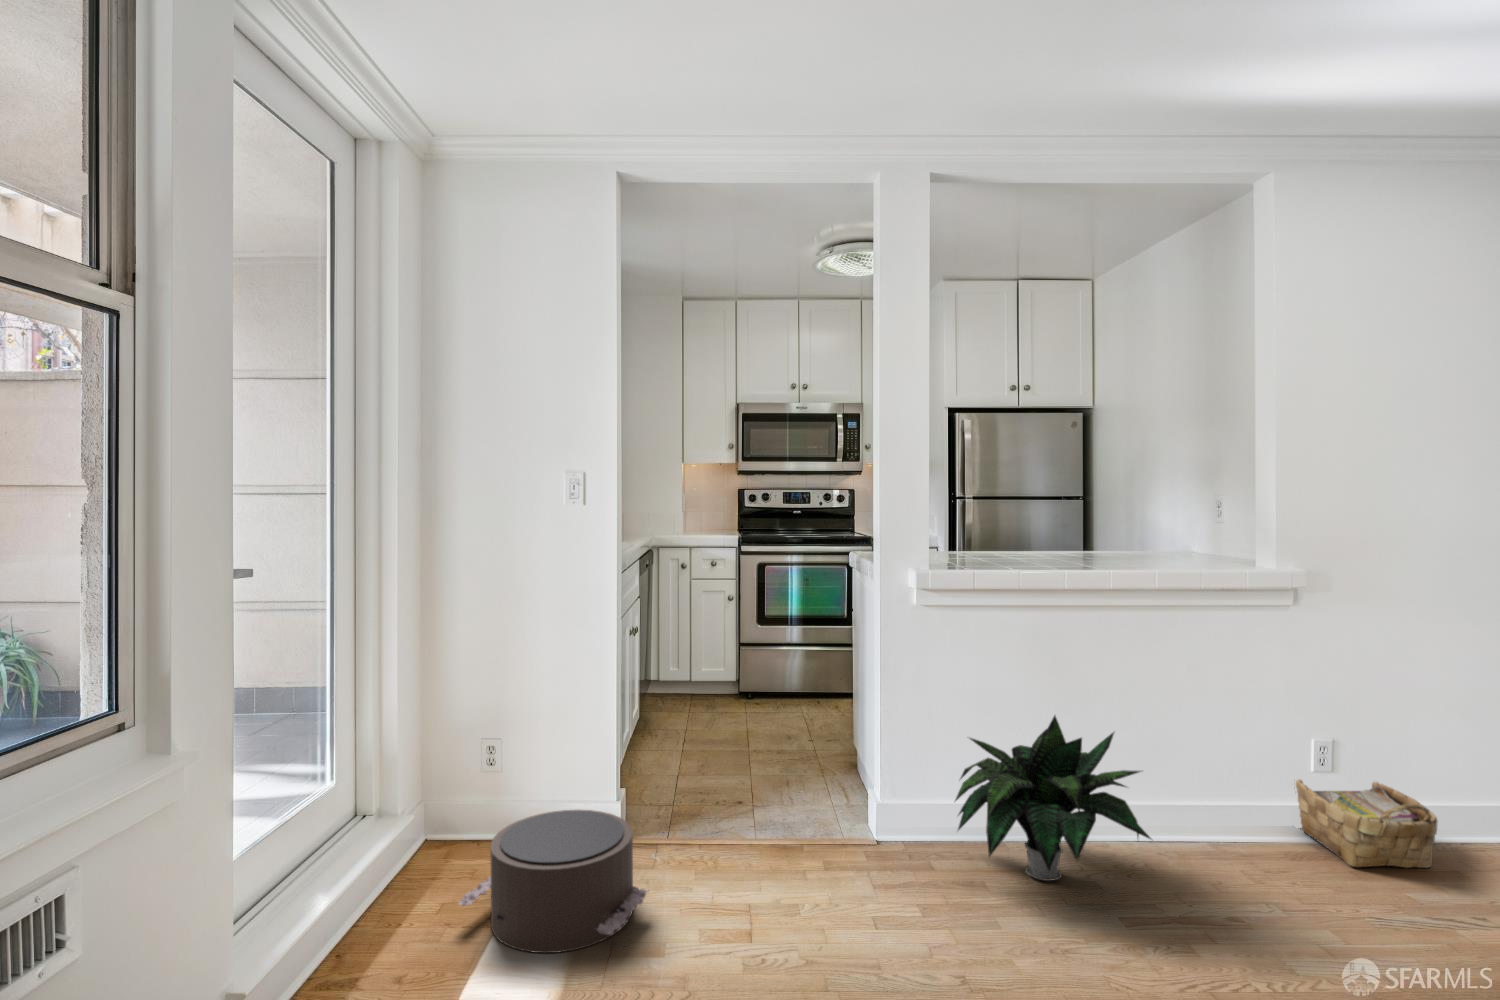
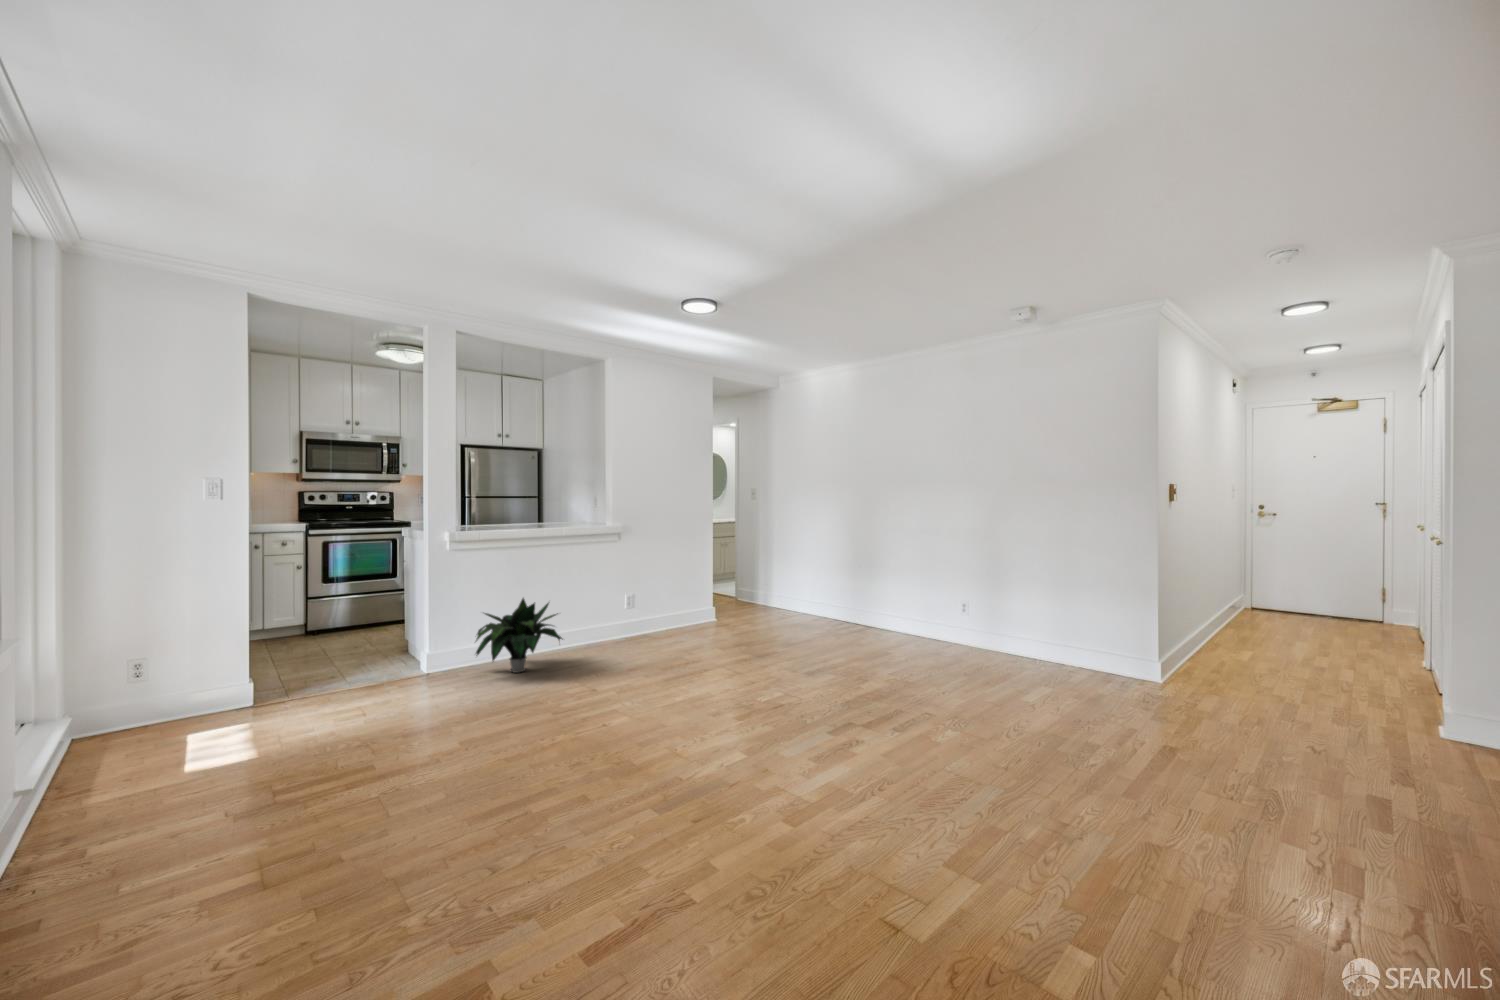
woven basket: present [1296,779,1438,868] -> none [626,604,672,645]
pouf: present [458,810,648,953] -> none [152,682,297,757]

